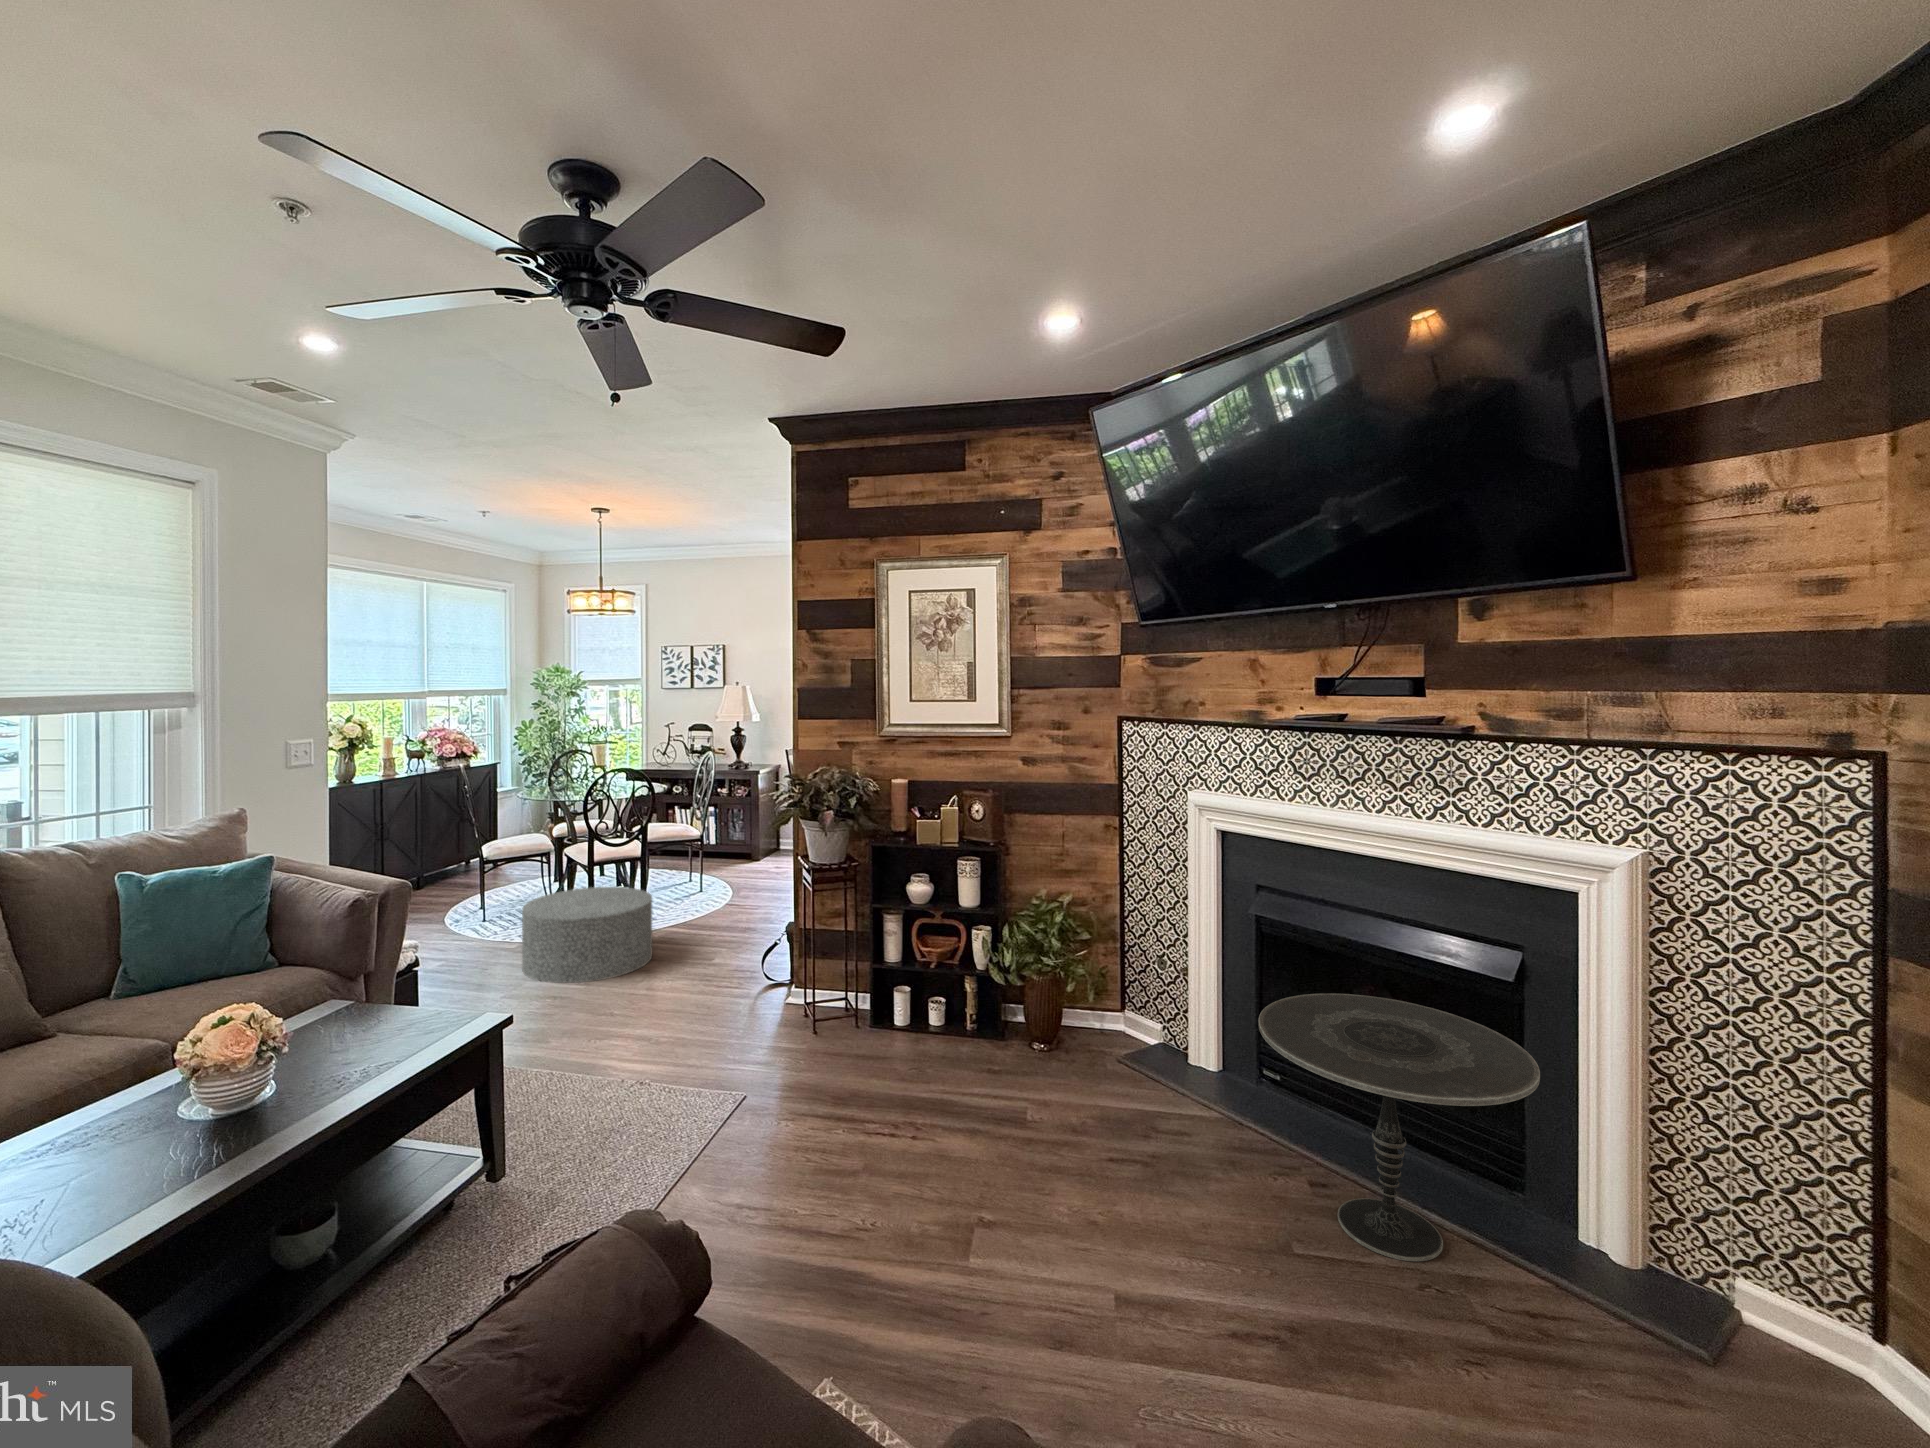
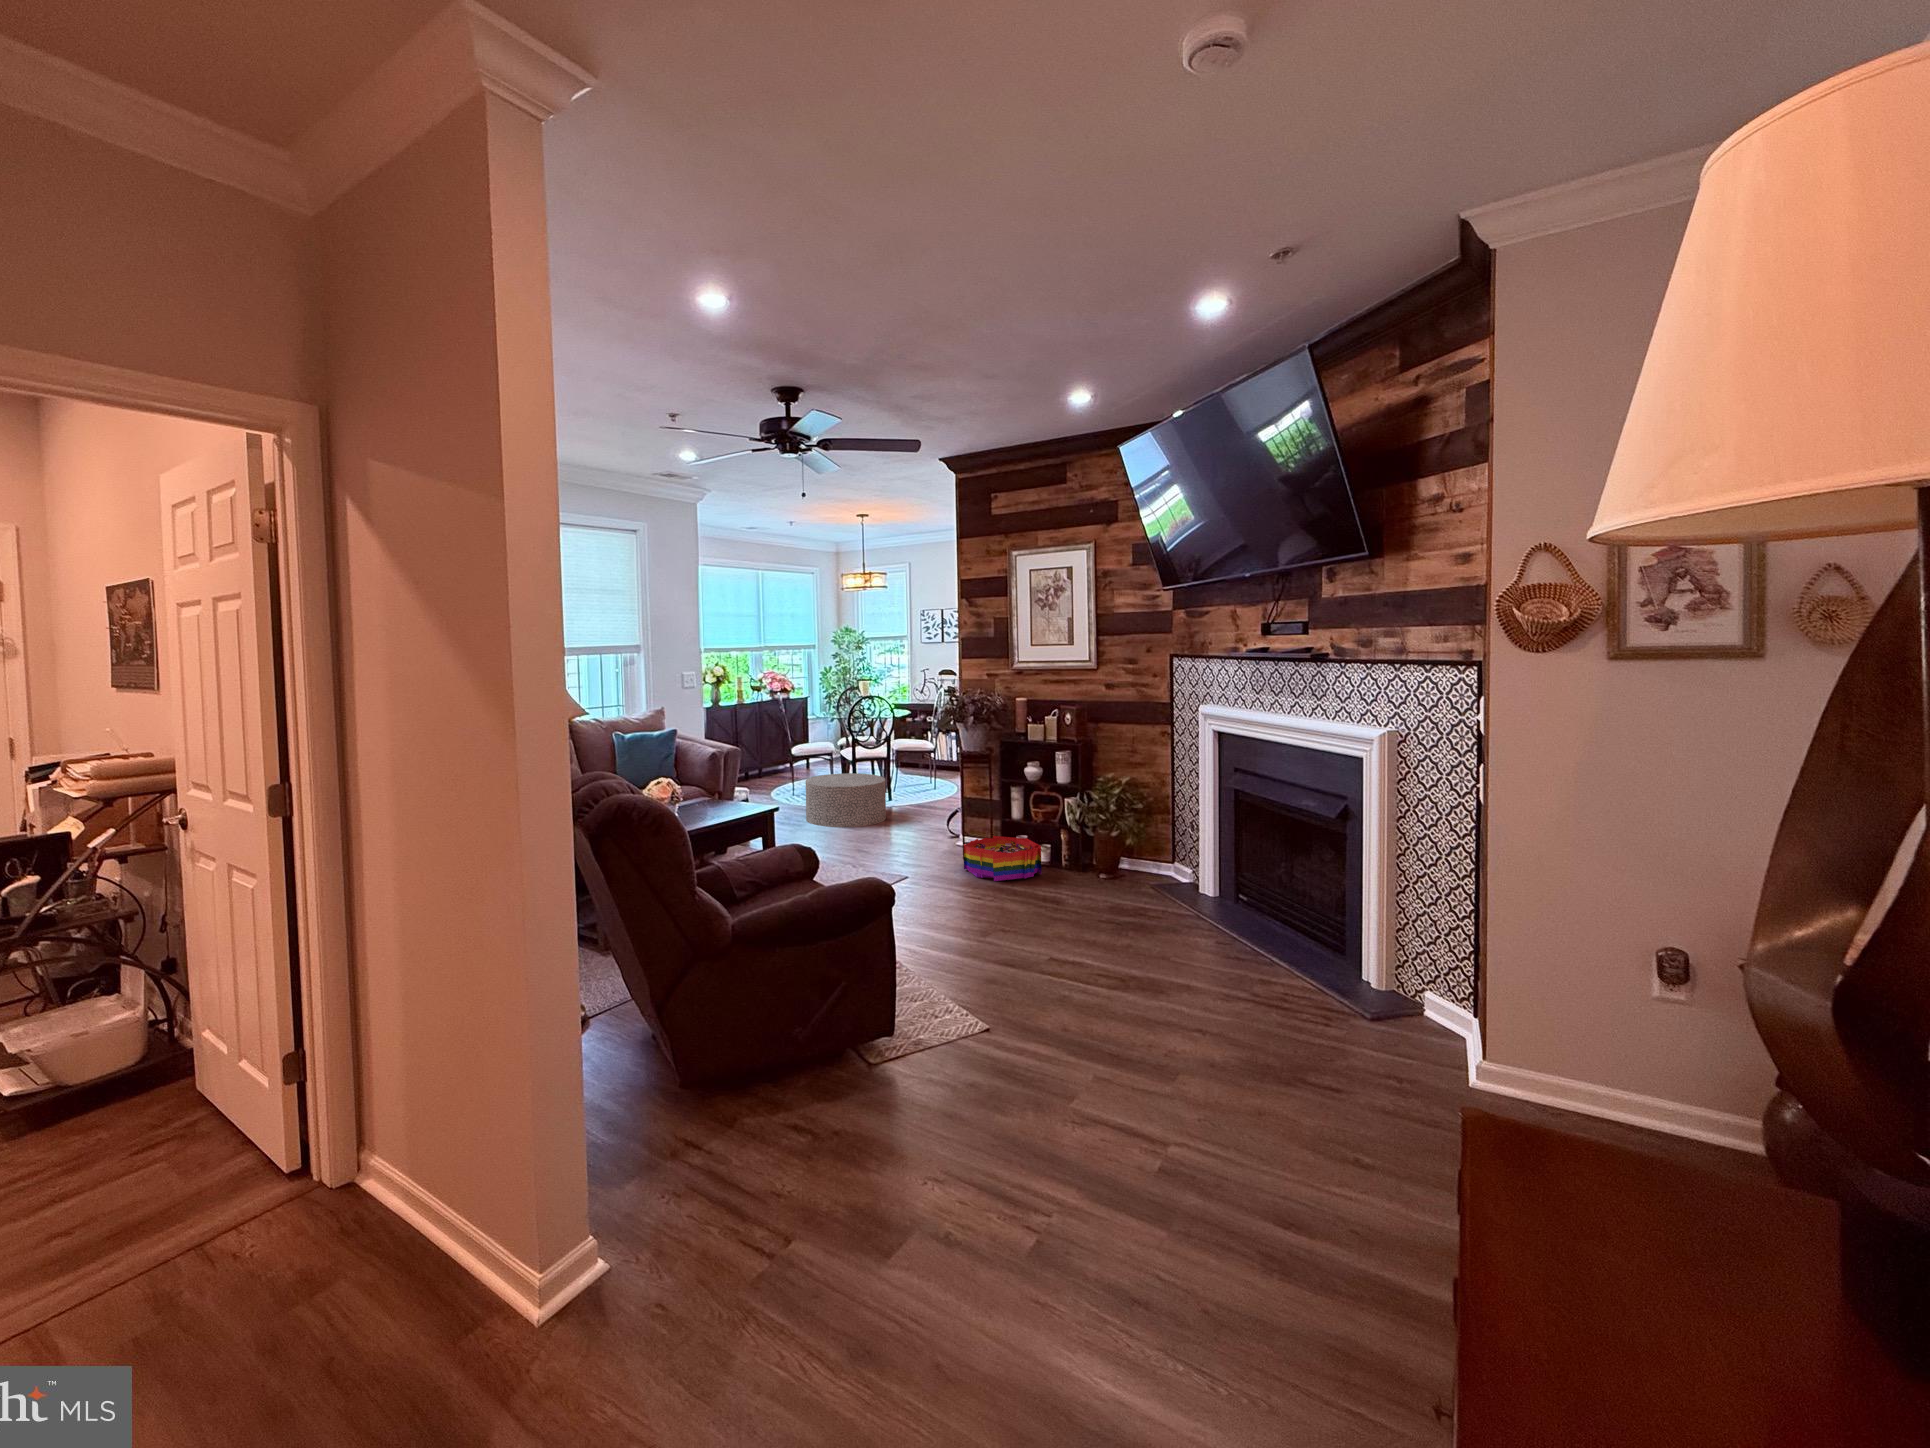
storage bin: none [824,990,948,1080] -> present [964,836,1041,881]
side table: present [1259,994,1540,1261] -> none [1167,830,1330,976]

